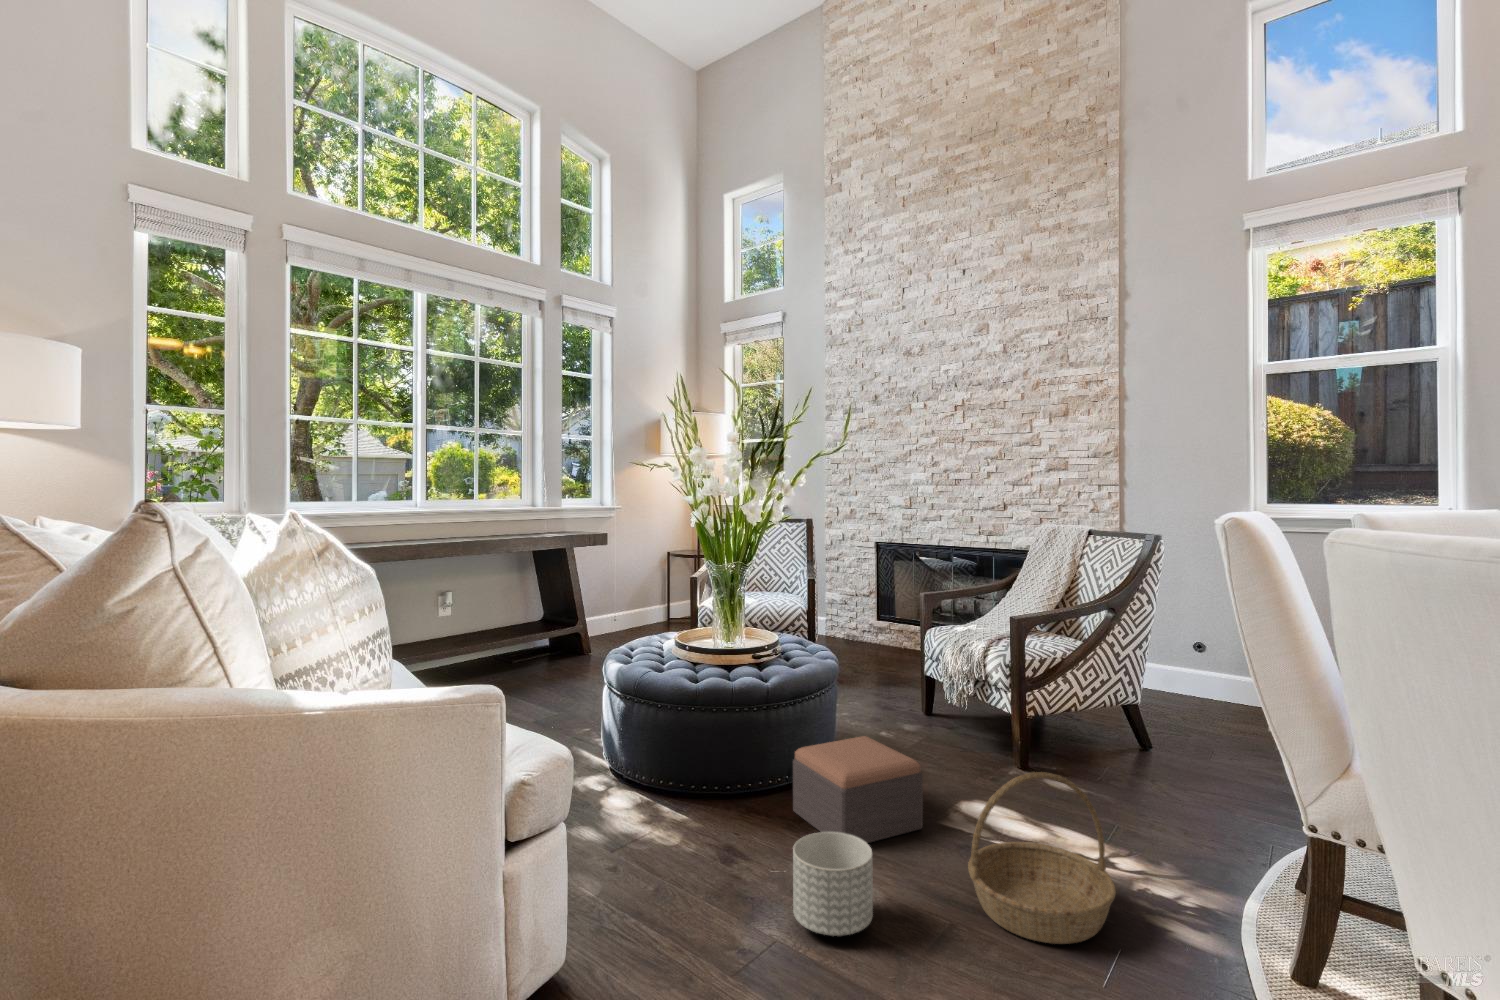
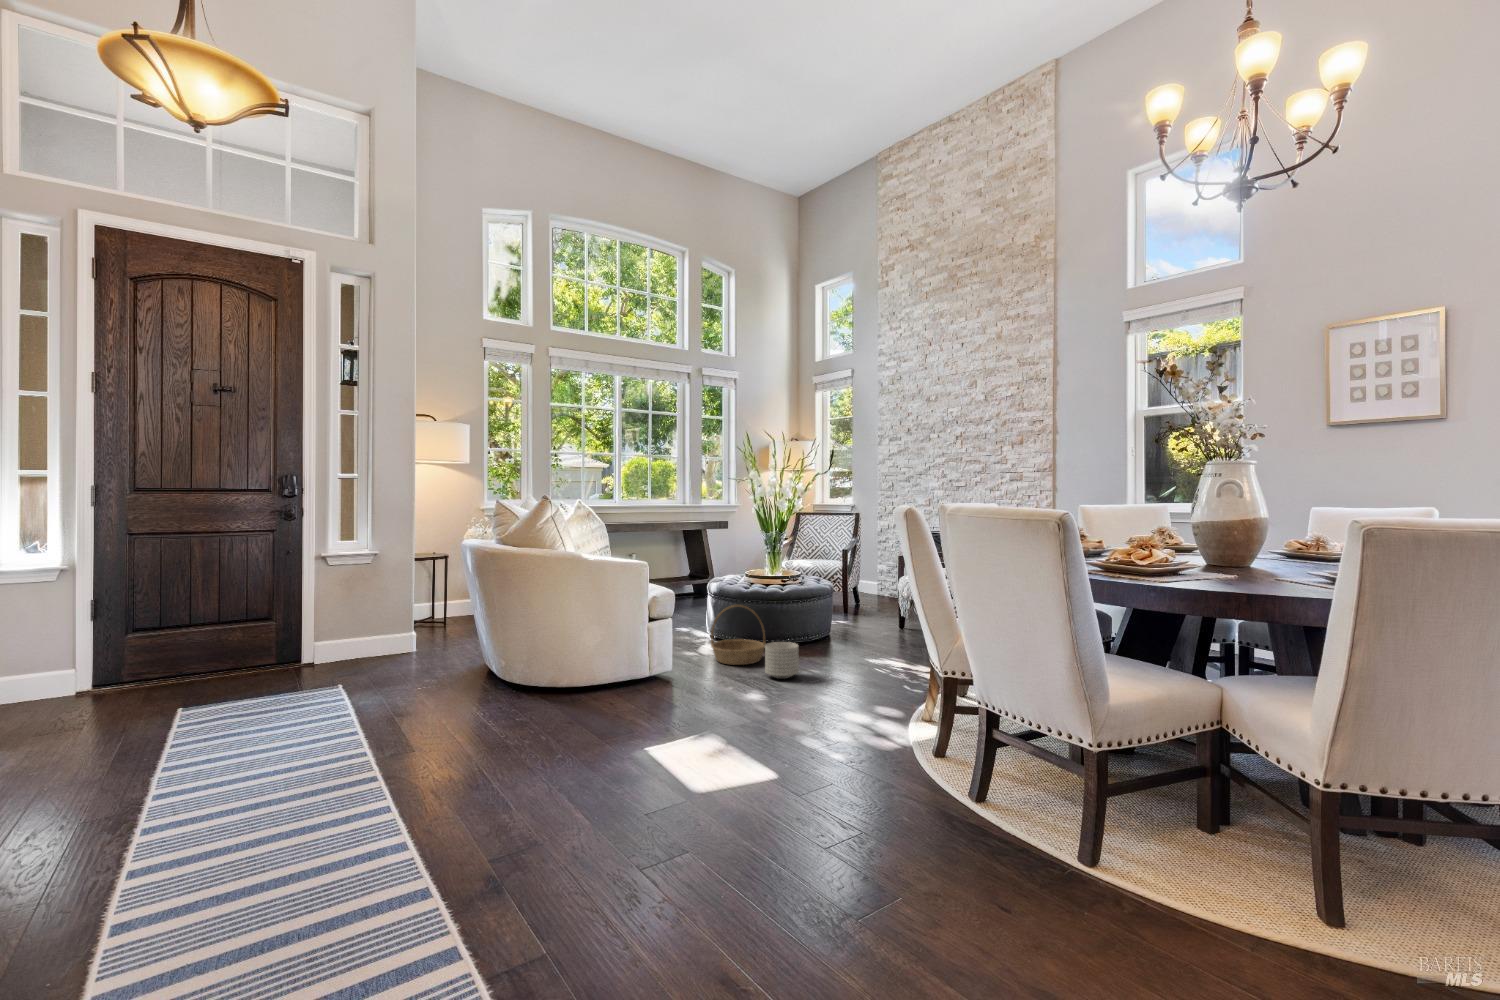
footstool: present [793,736,923,843] -> none [791,619,850,663]
basket: present [968,772,1116,944] -> present [711,605,766,665]

